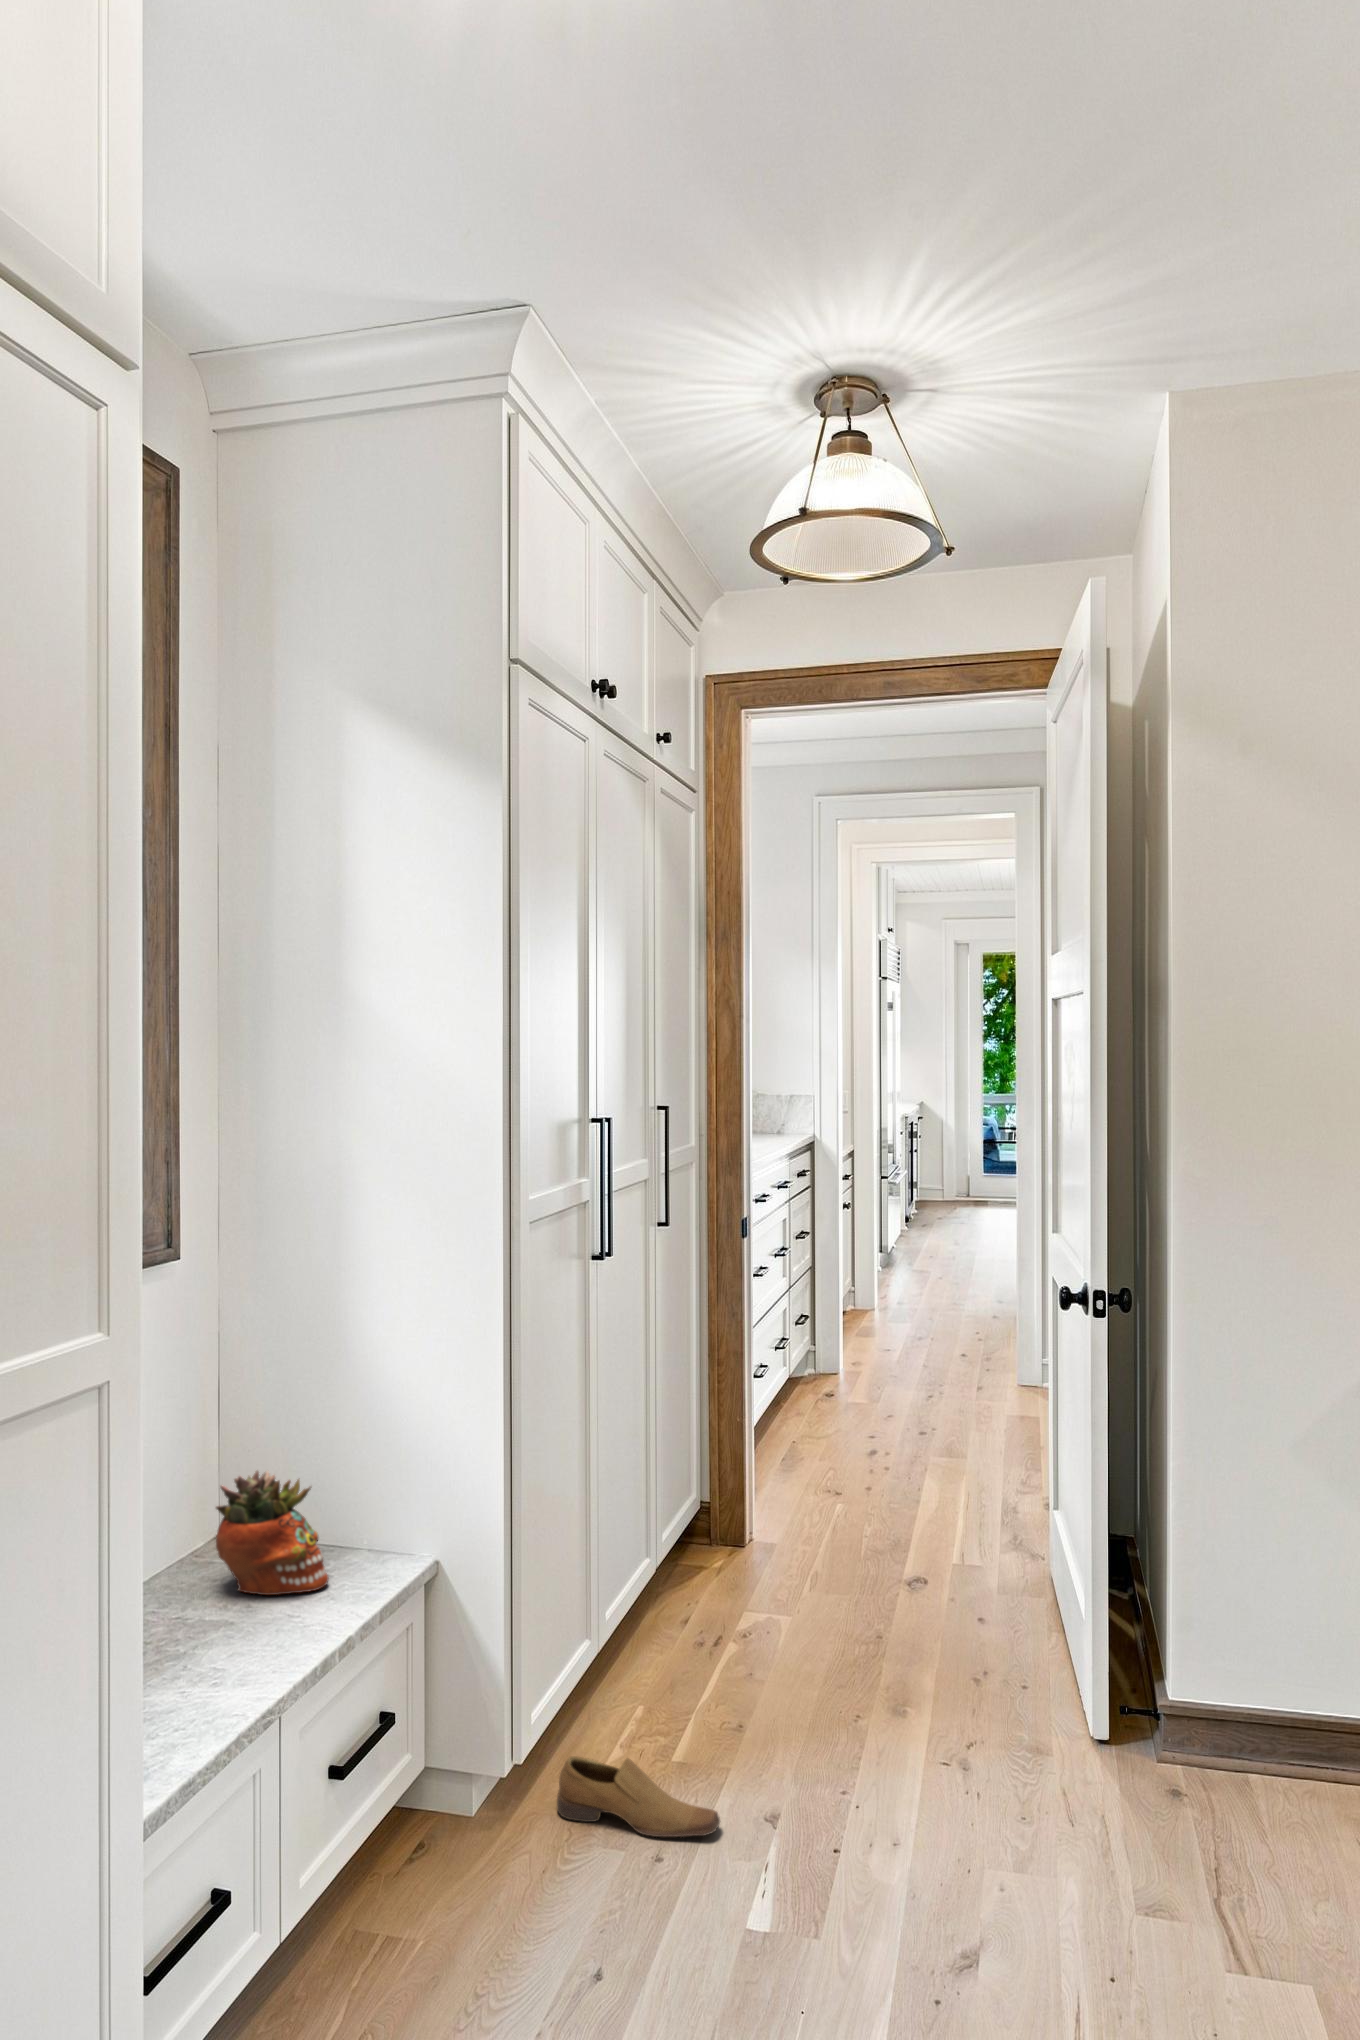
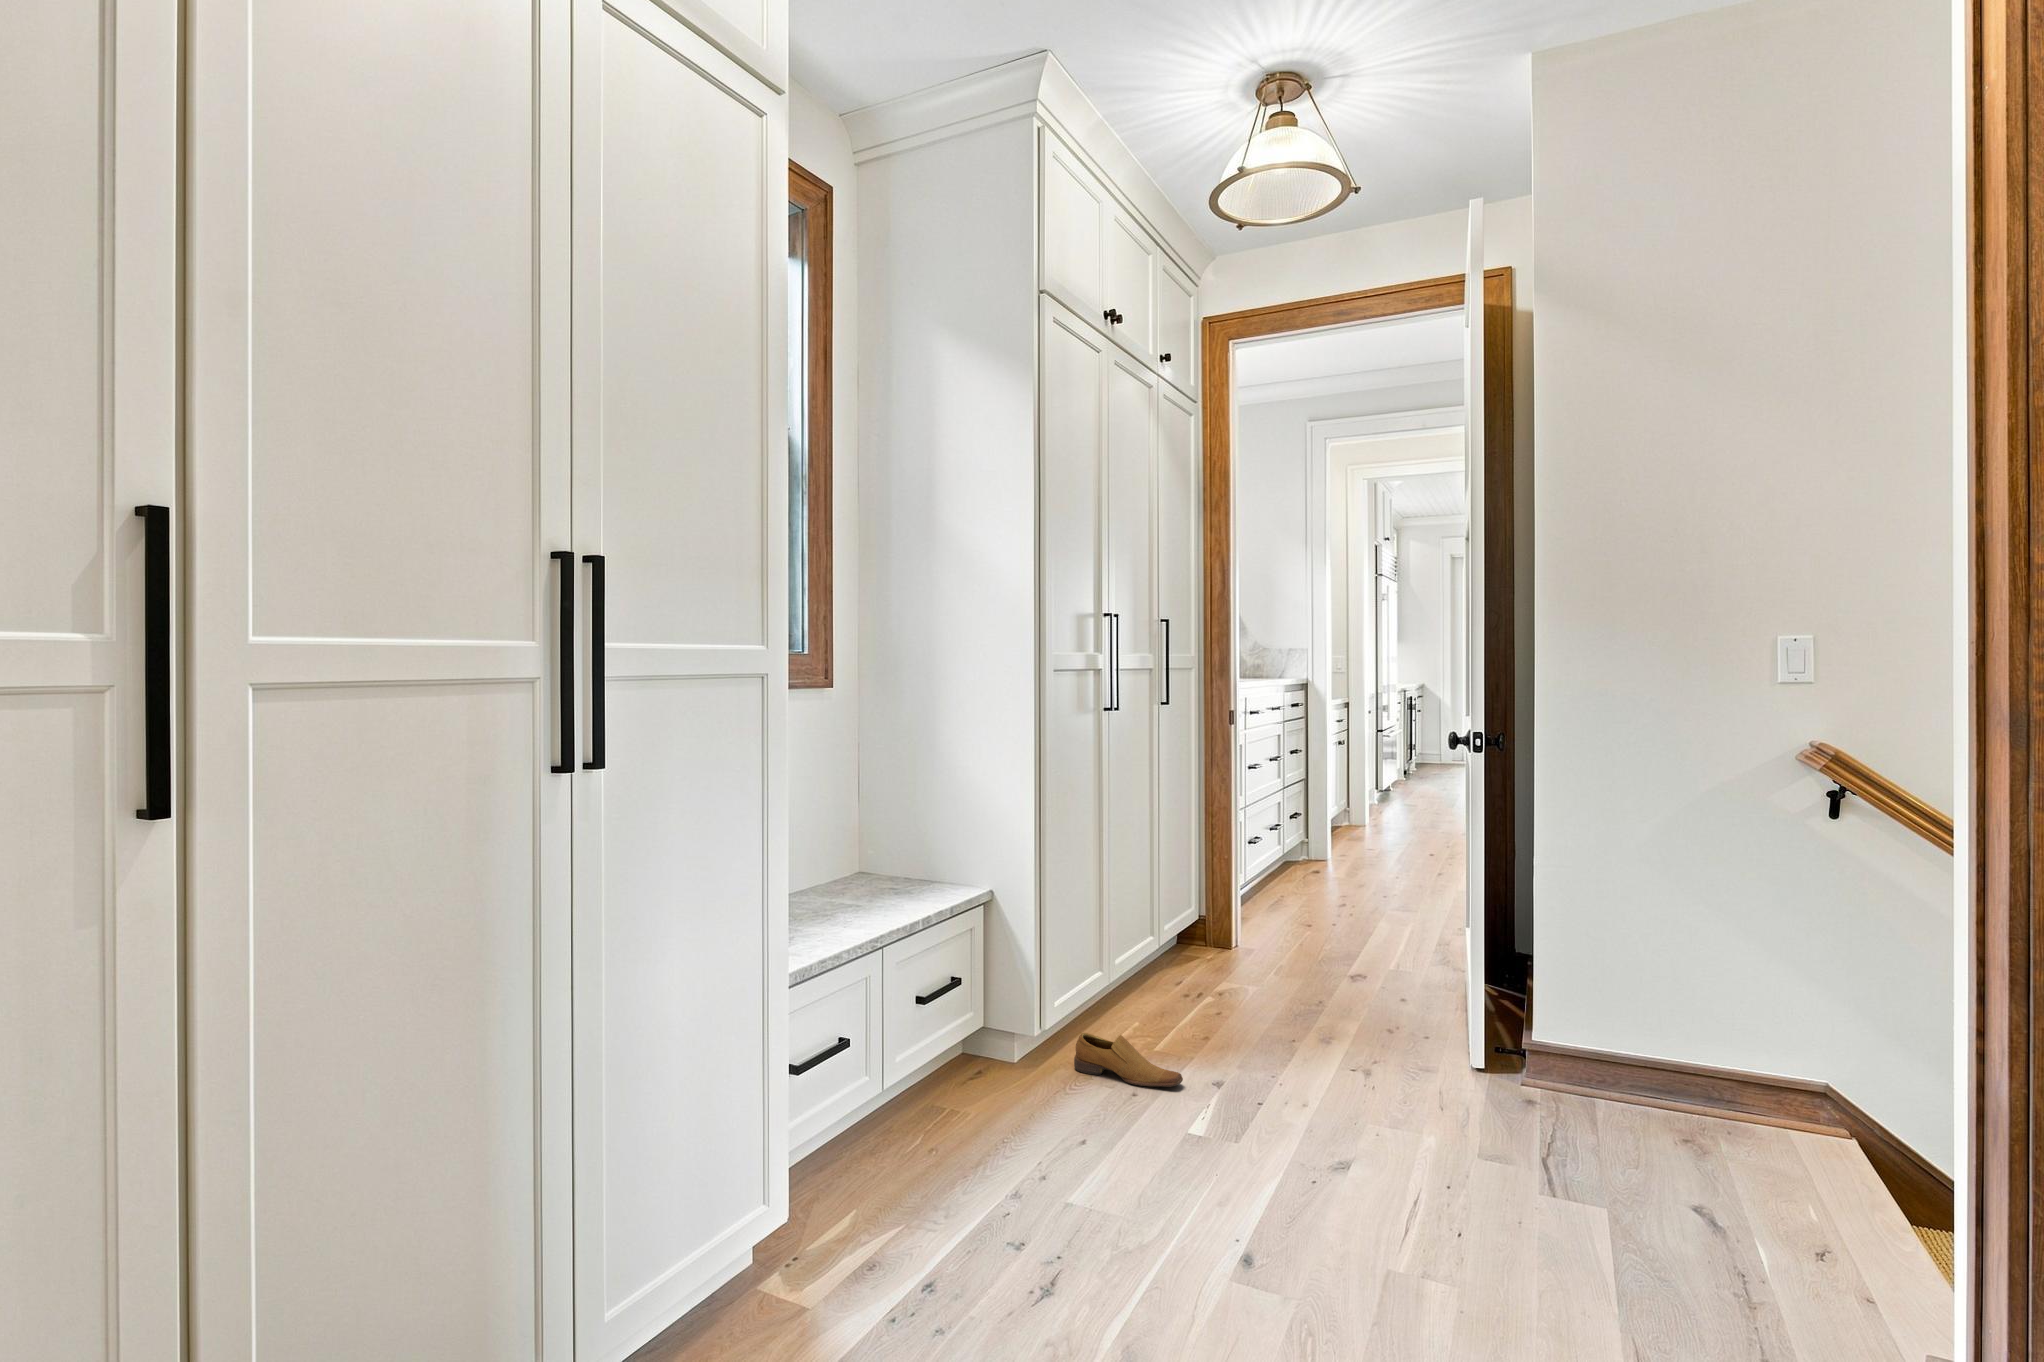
succulent planter: present [216,1471,329,1595] -> none [853,826,923,901]

